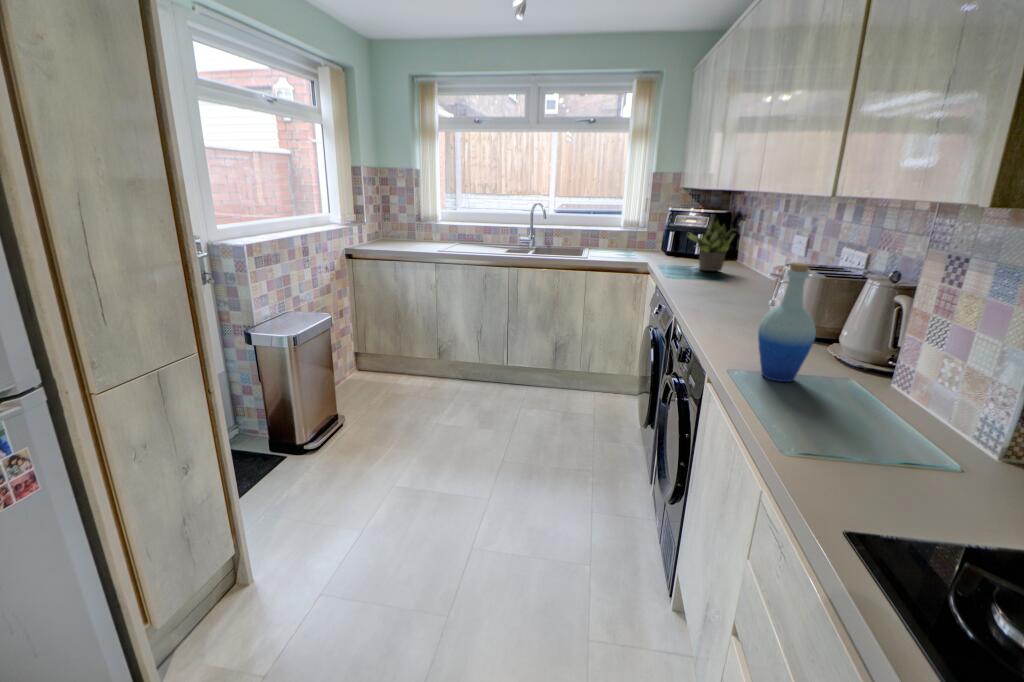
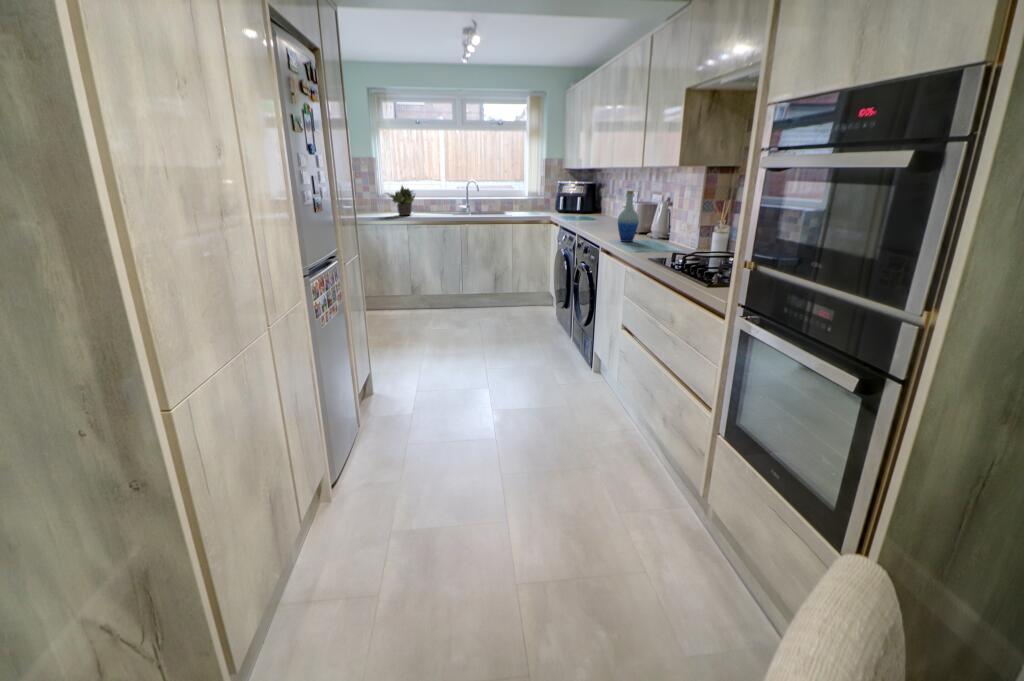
potted plant: present [688,221,734,271] -> present [387,186,415,215]

